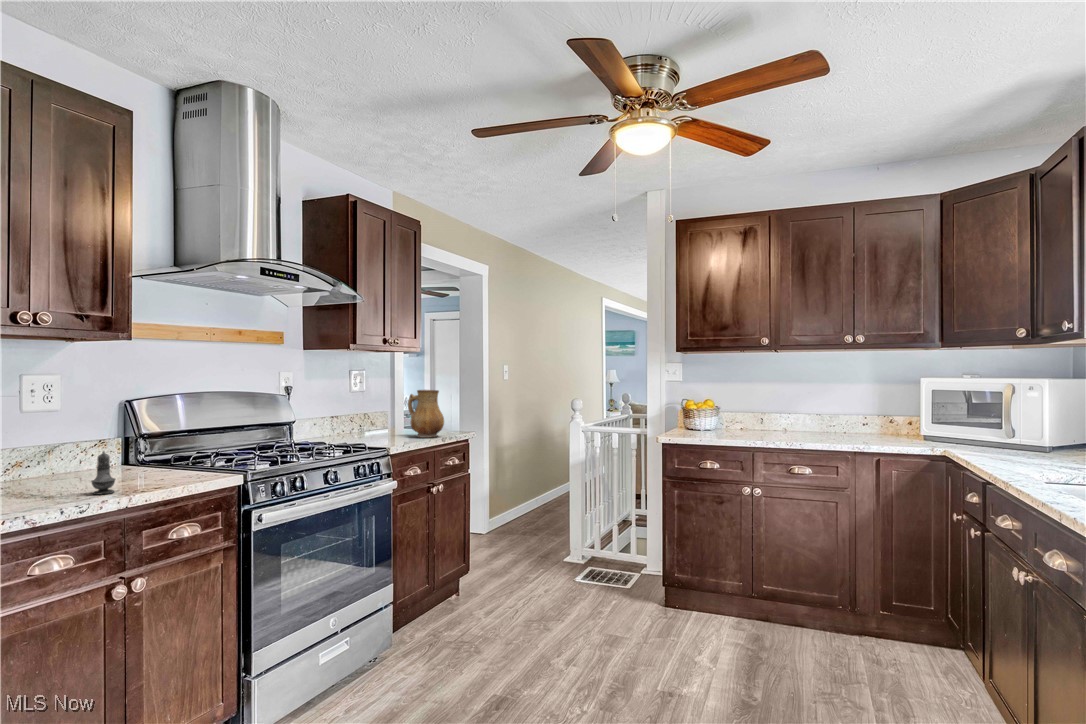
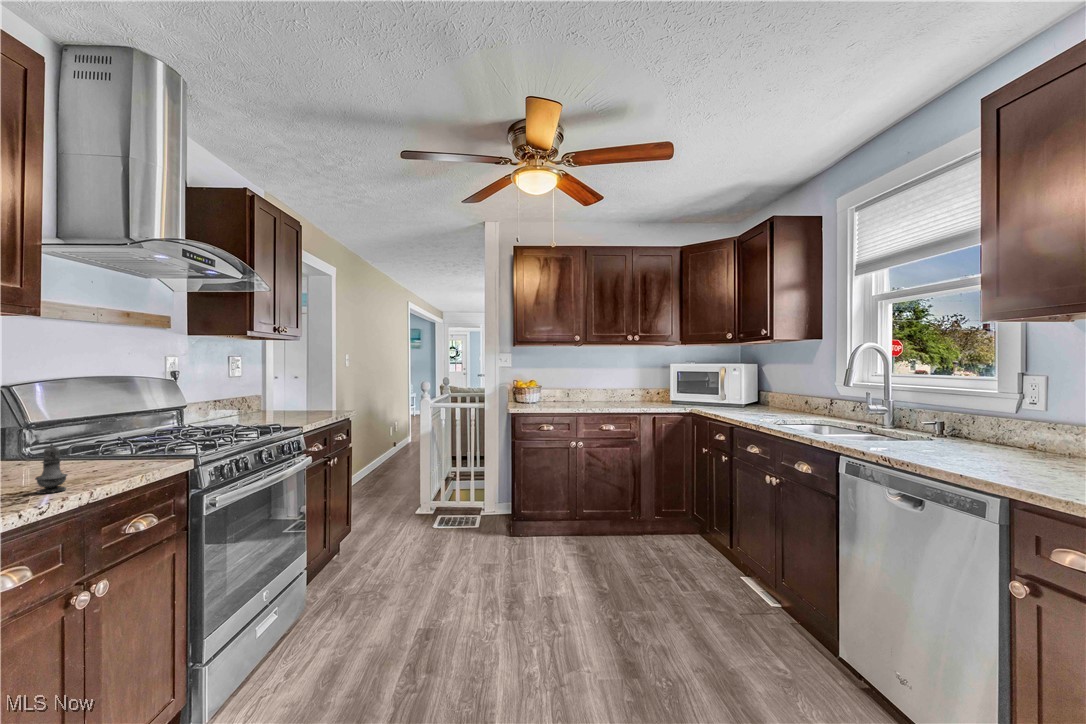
ceramic pitcher: present [408,390,444,438] -> none [295,375,332,419]

